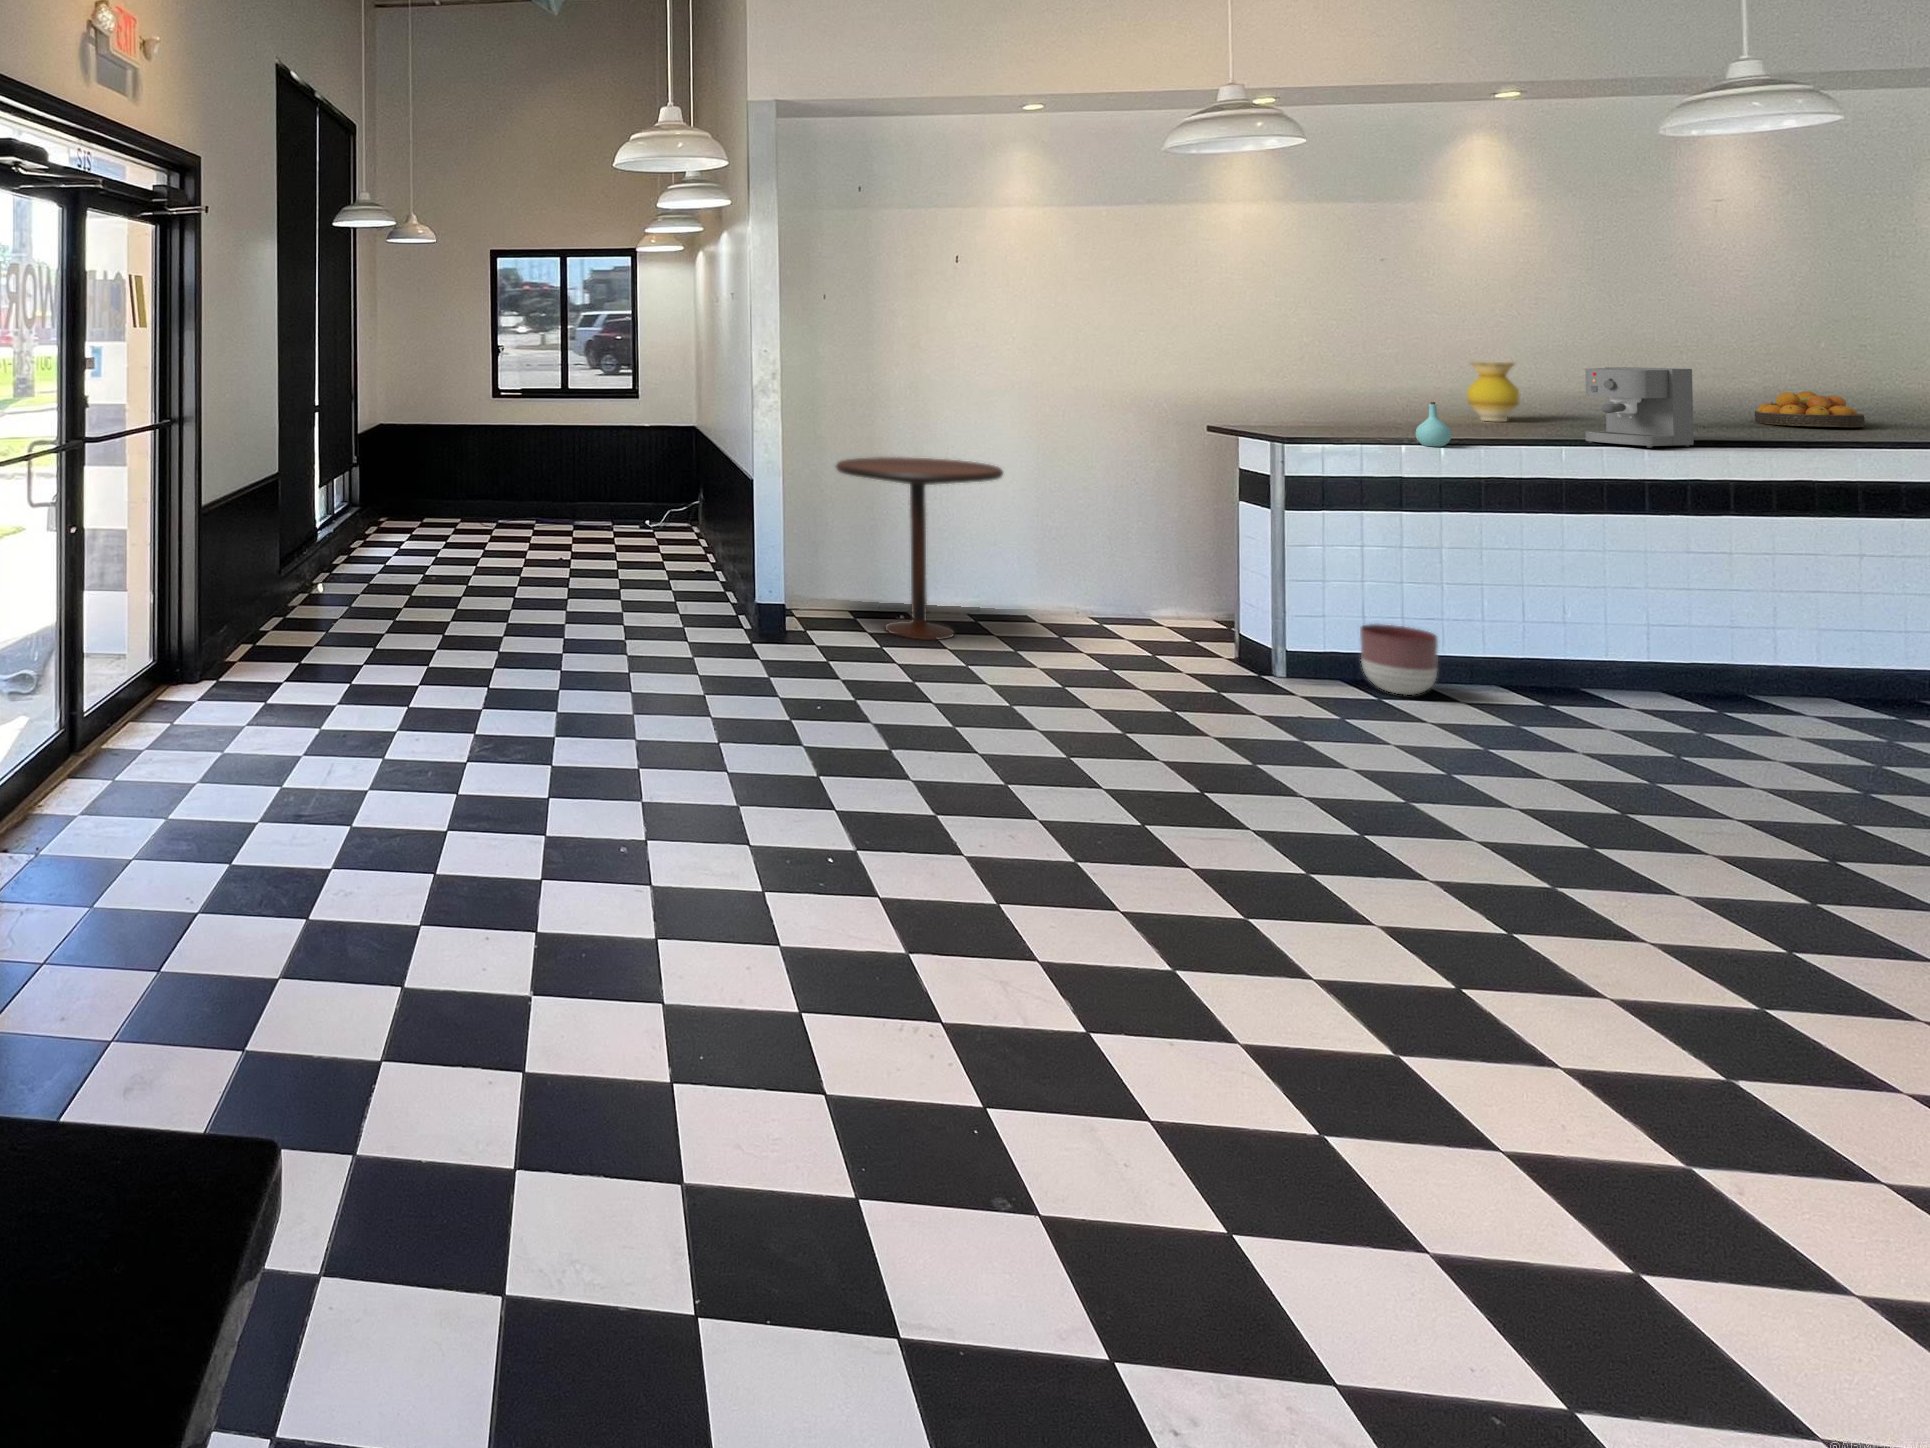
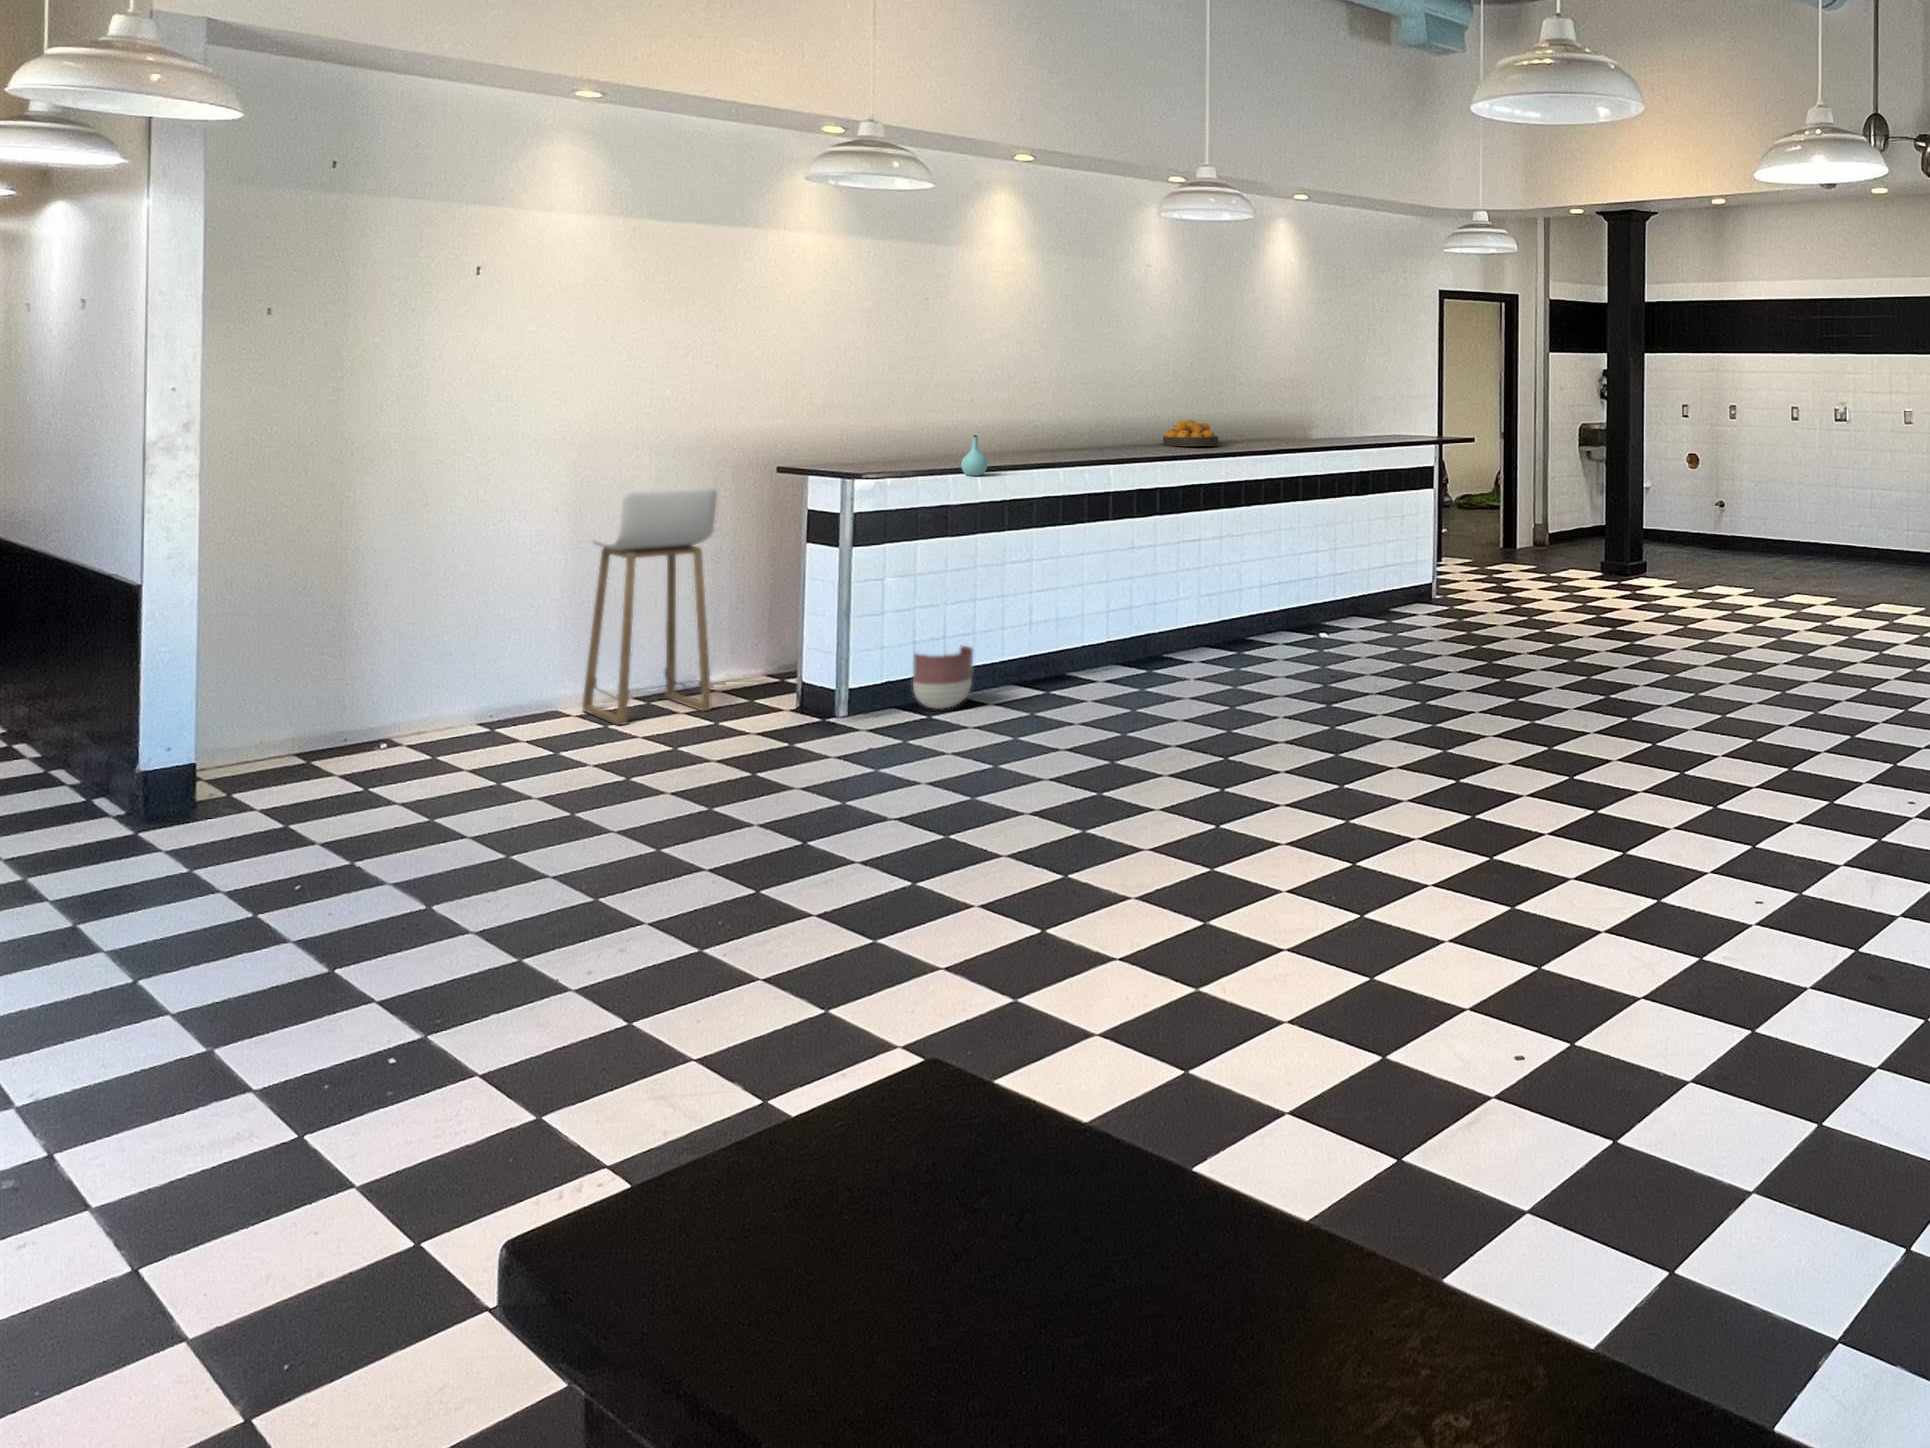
vase: present [1467,362,1519,421] -> none [990,398,1026,451]
coffee maker: present [1585,367,1694,448] -> none [1073,402,1139,467]
bar stool: none [1045,440,1153,643] -> present [582,487,717,725]
pedestal table: present [836,457,1003,640] -> none [288,527,547,770]

